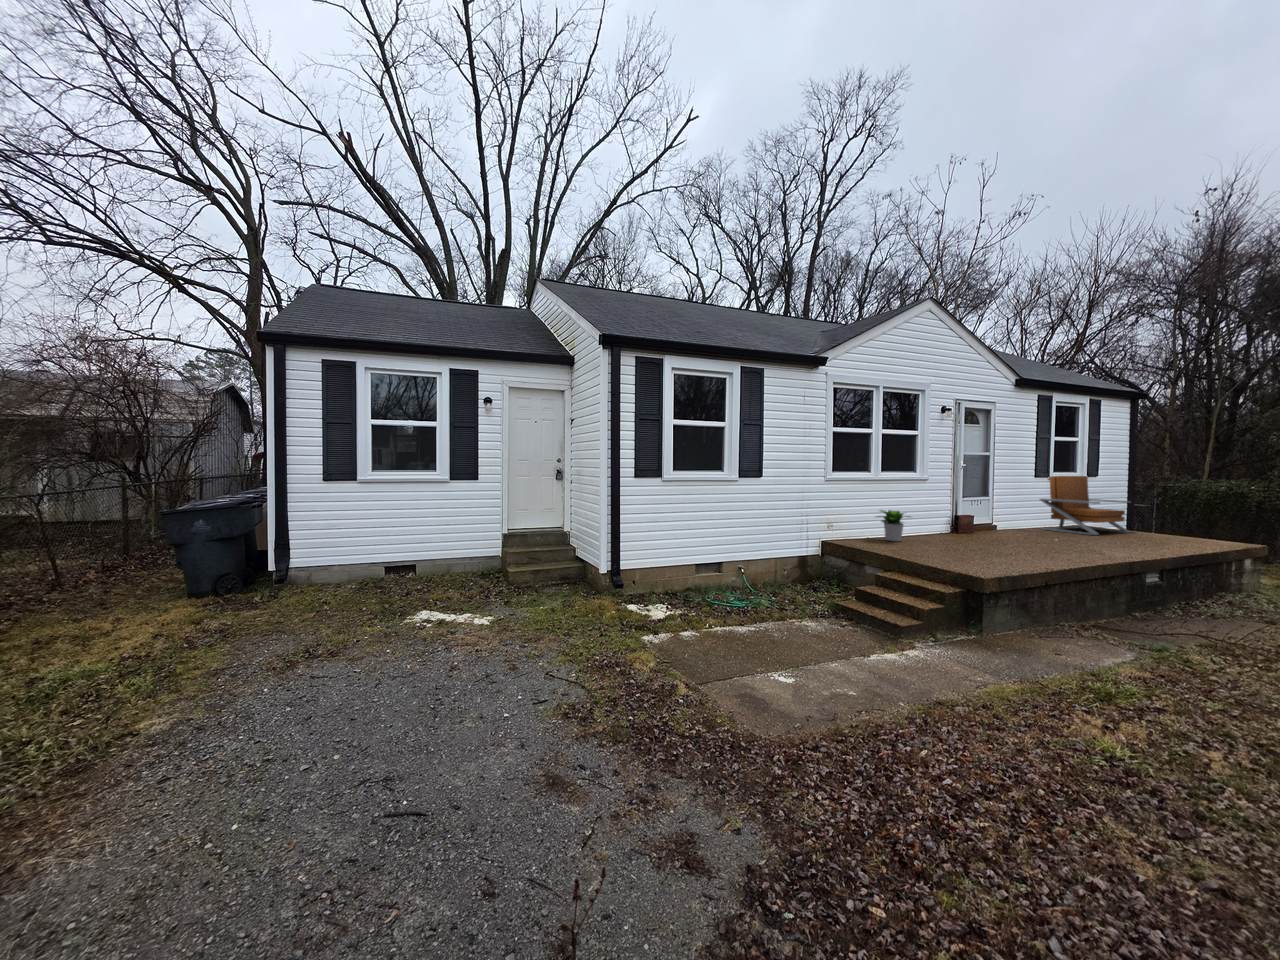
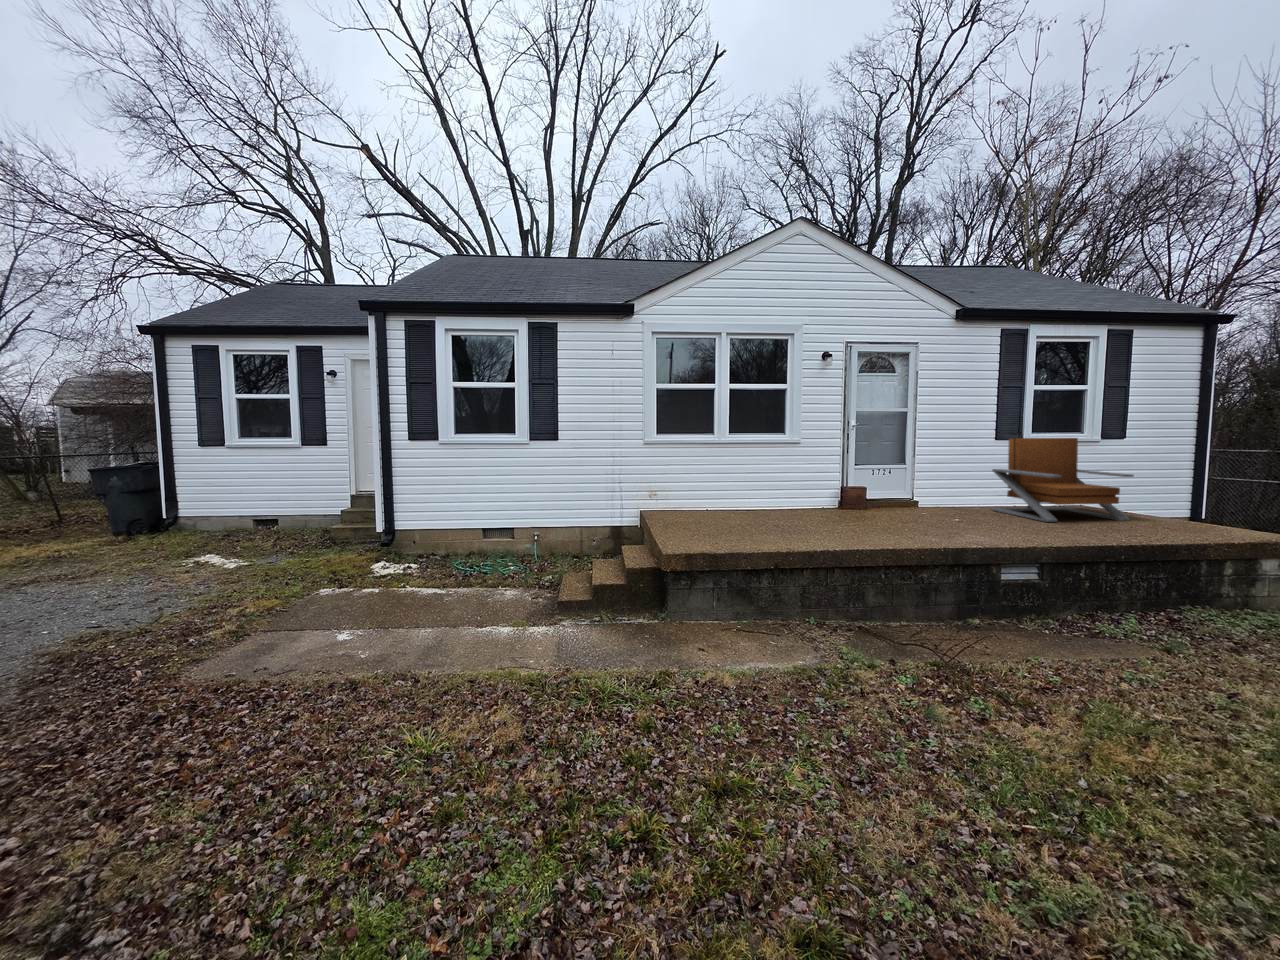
potted plant: present [878,510,909,541] -> none [706,481,748,519]

